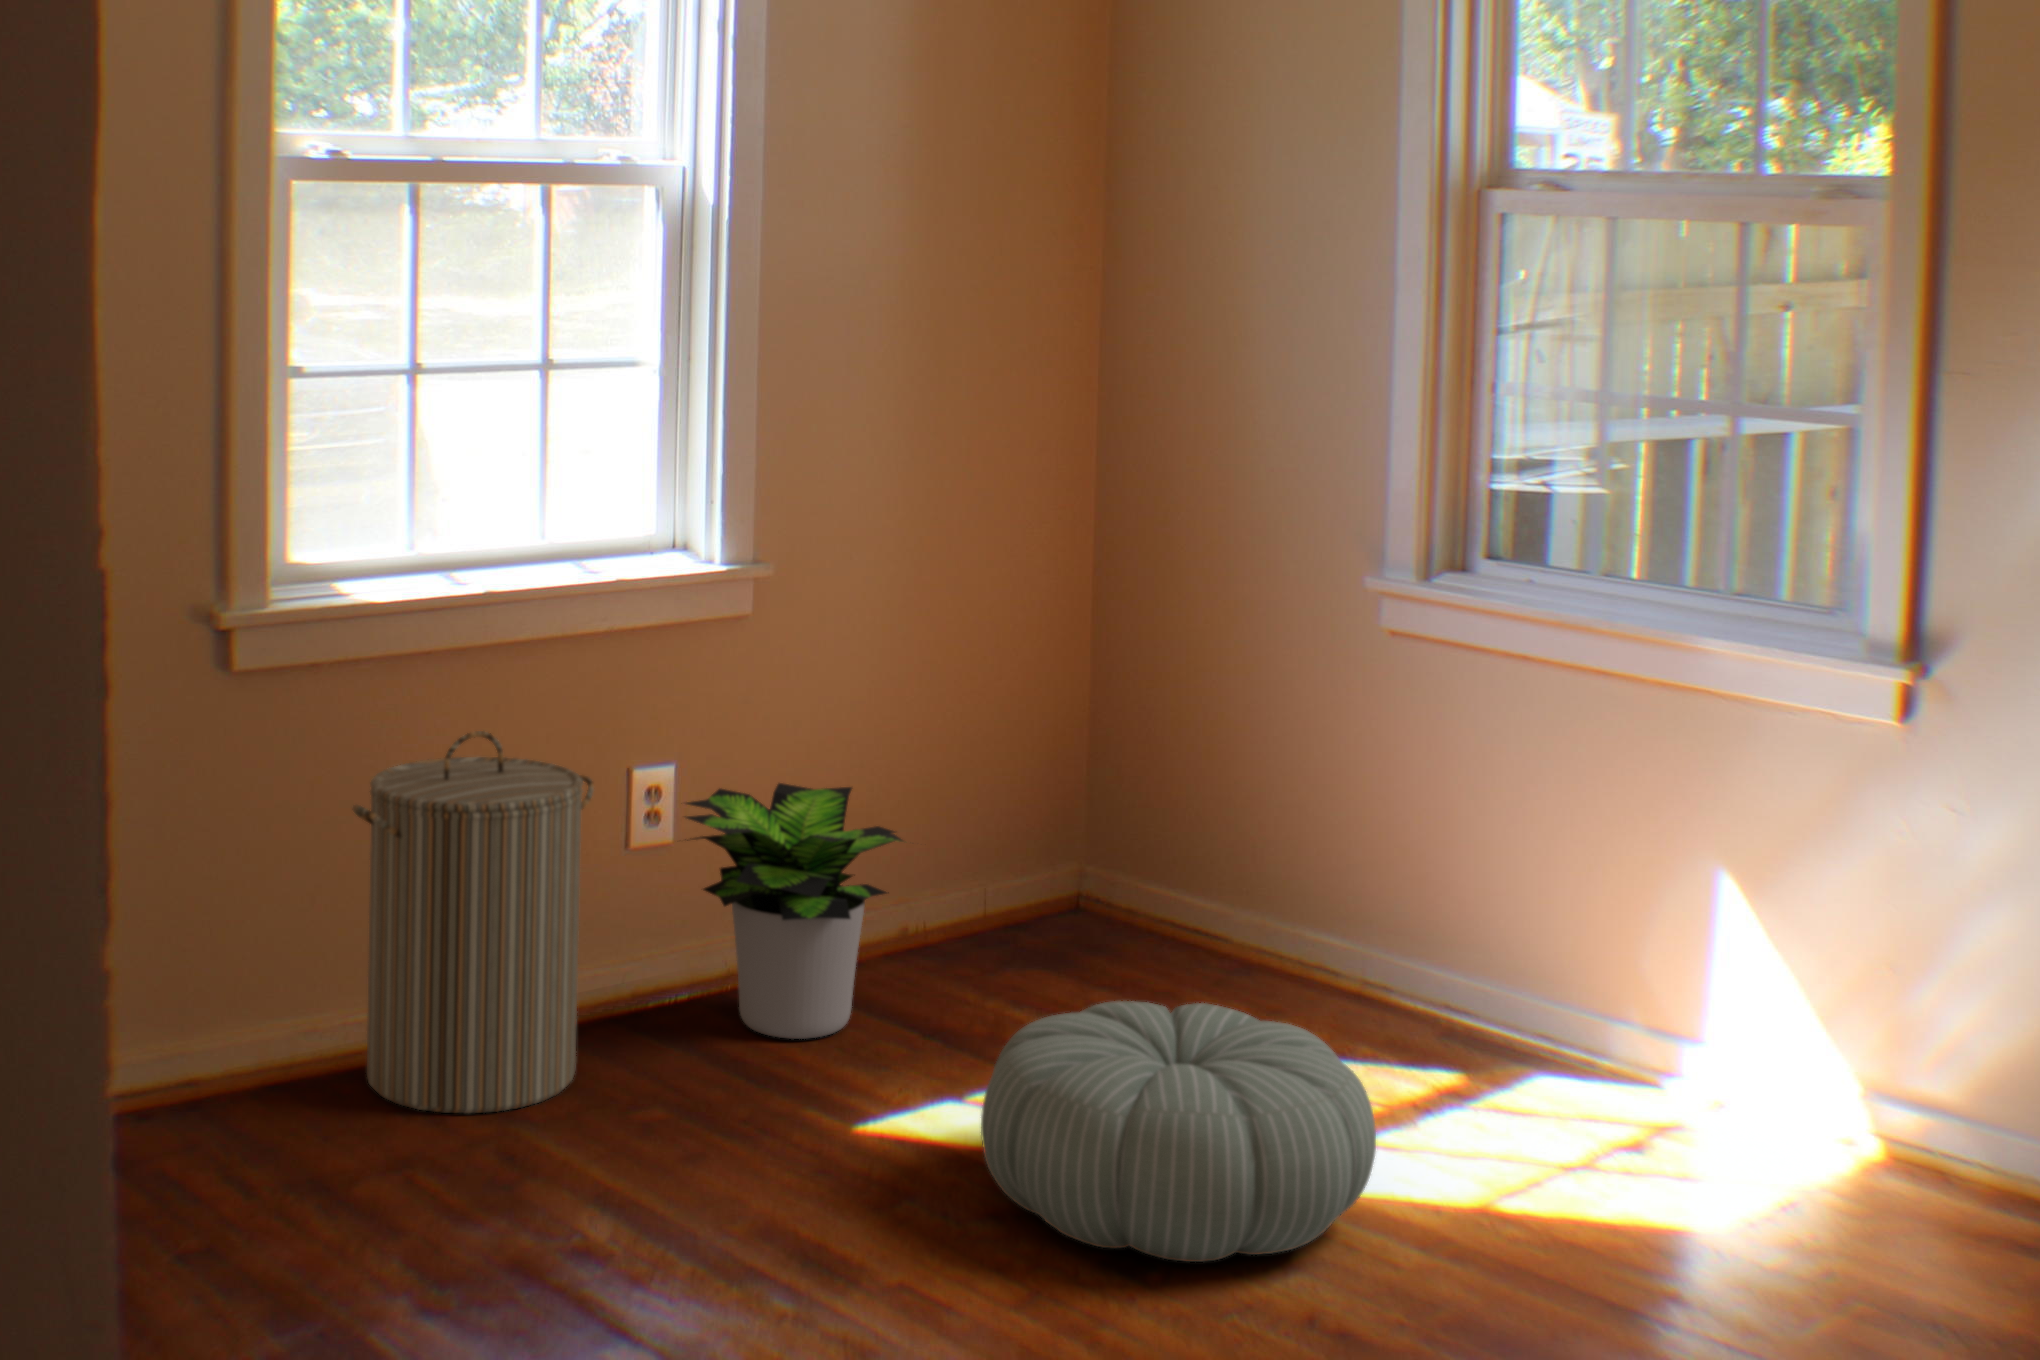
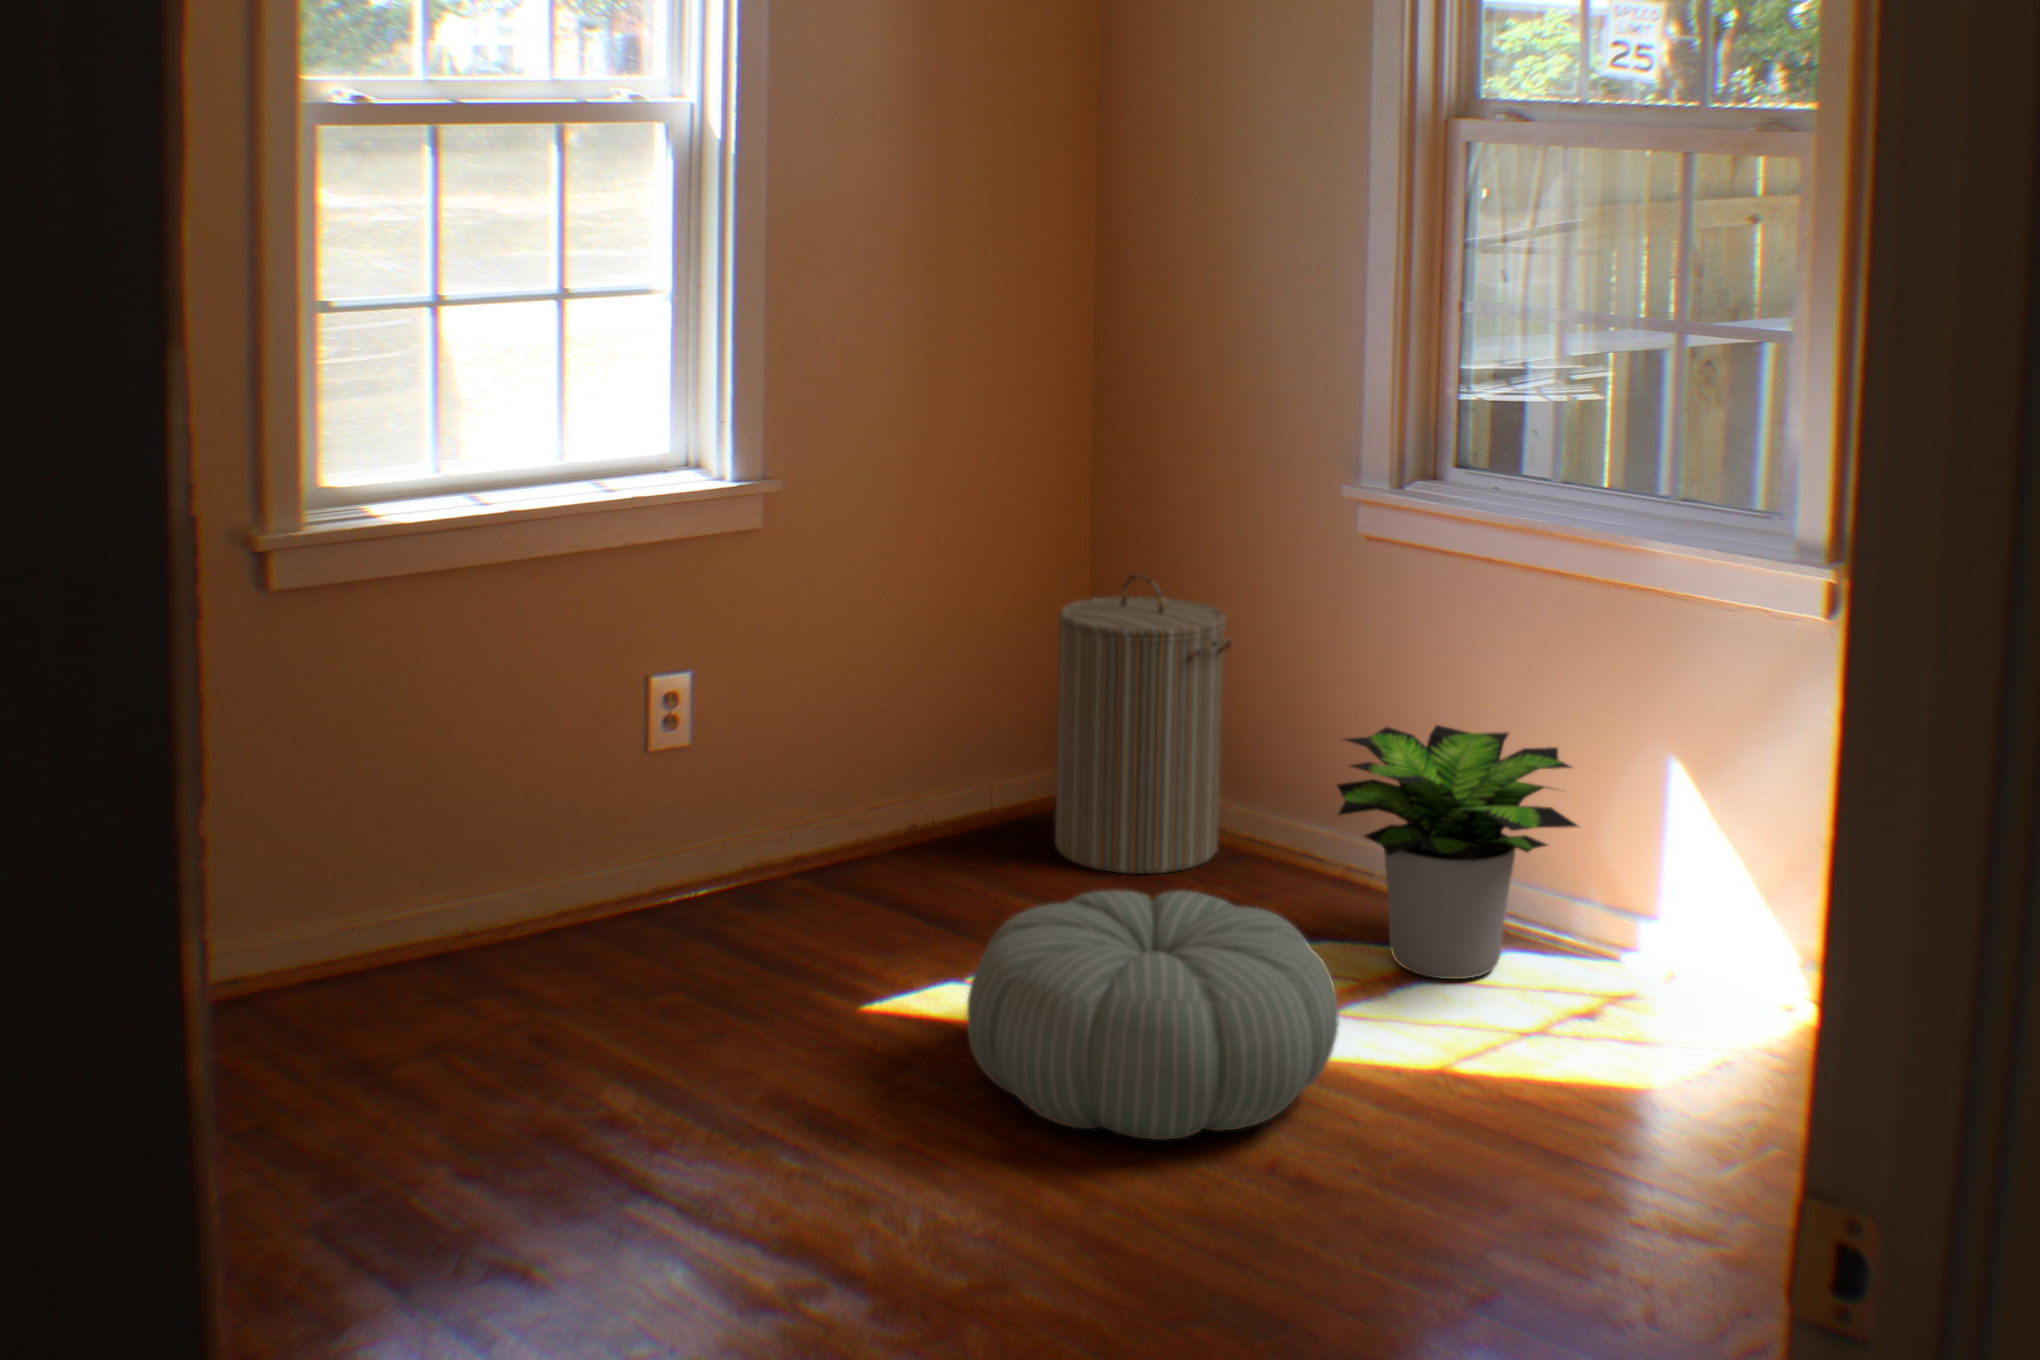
laundry hamper: present [352,731,594,1114] -> present [1055,574,1231,874]
potted plant: present [686,783,903,1039] -> present [1337,725,1578,979]

